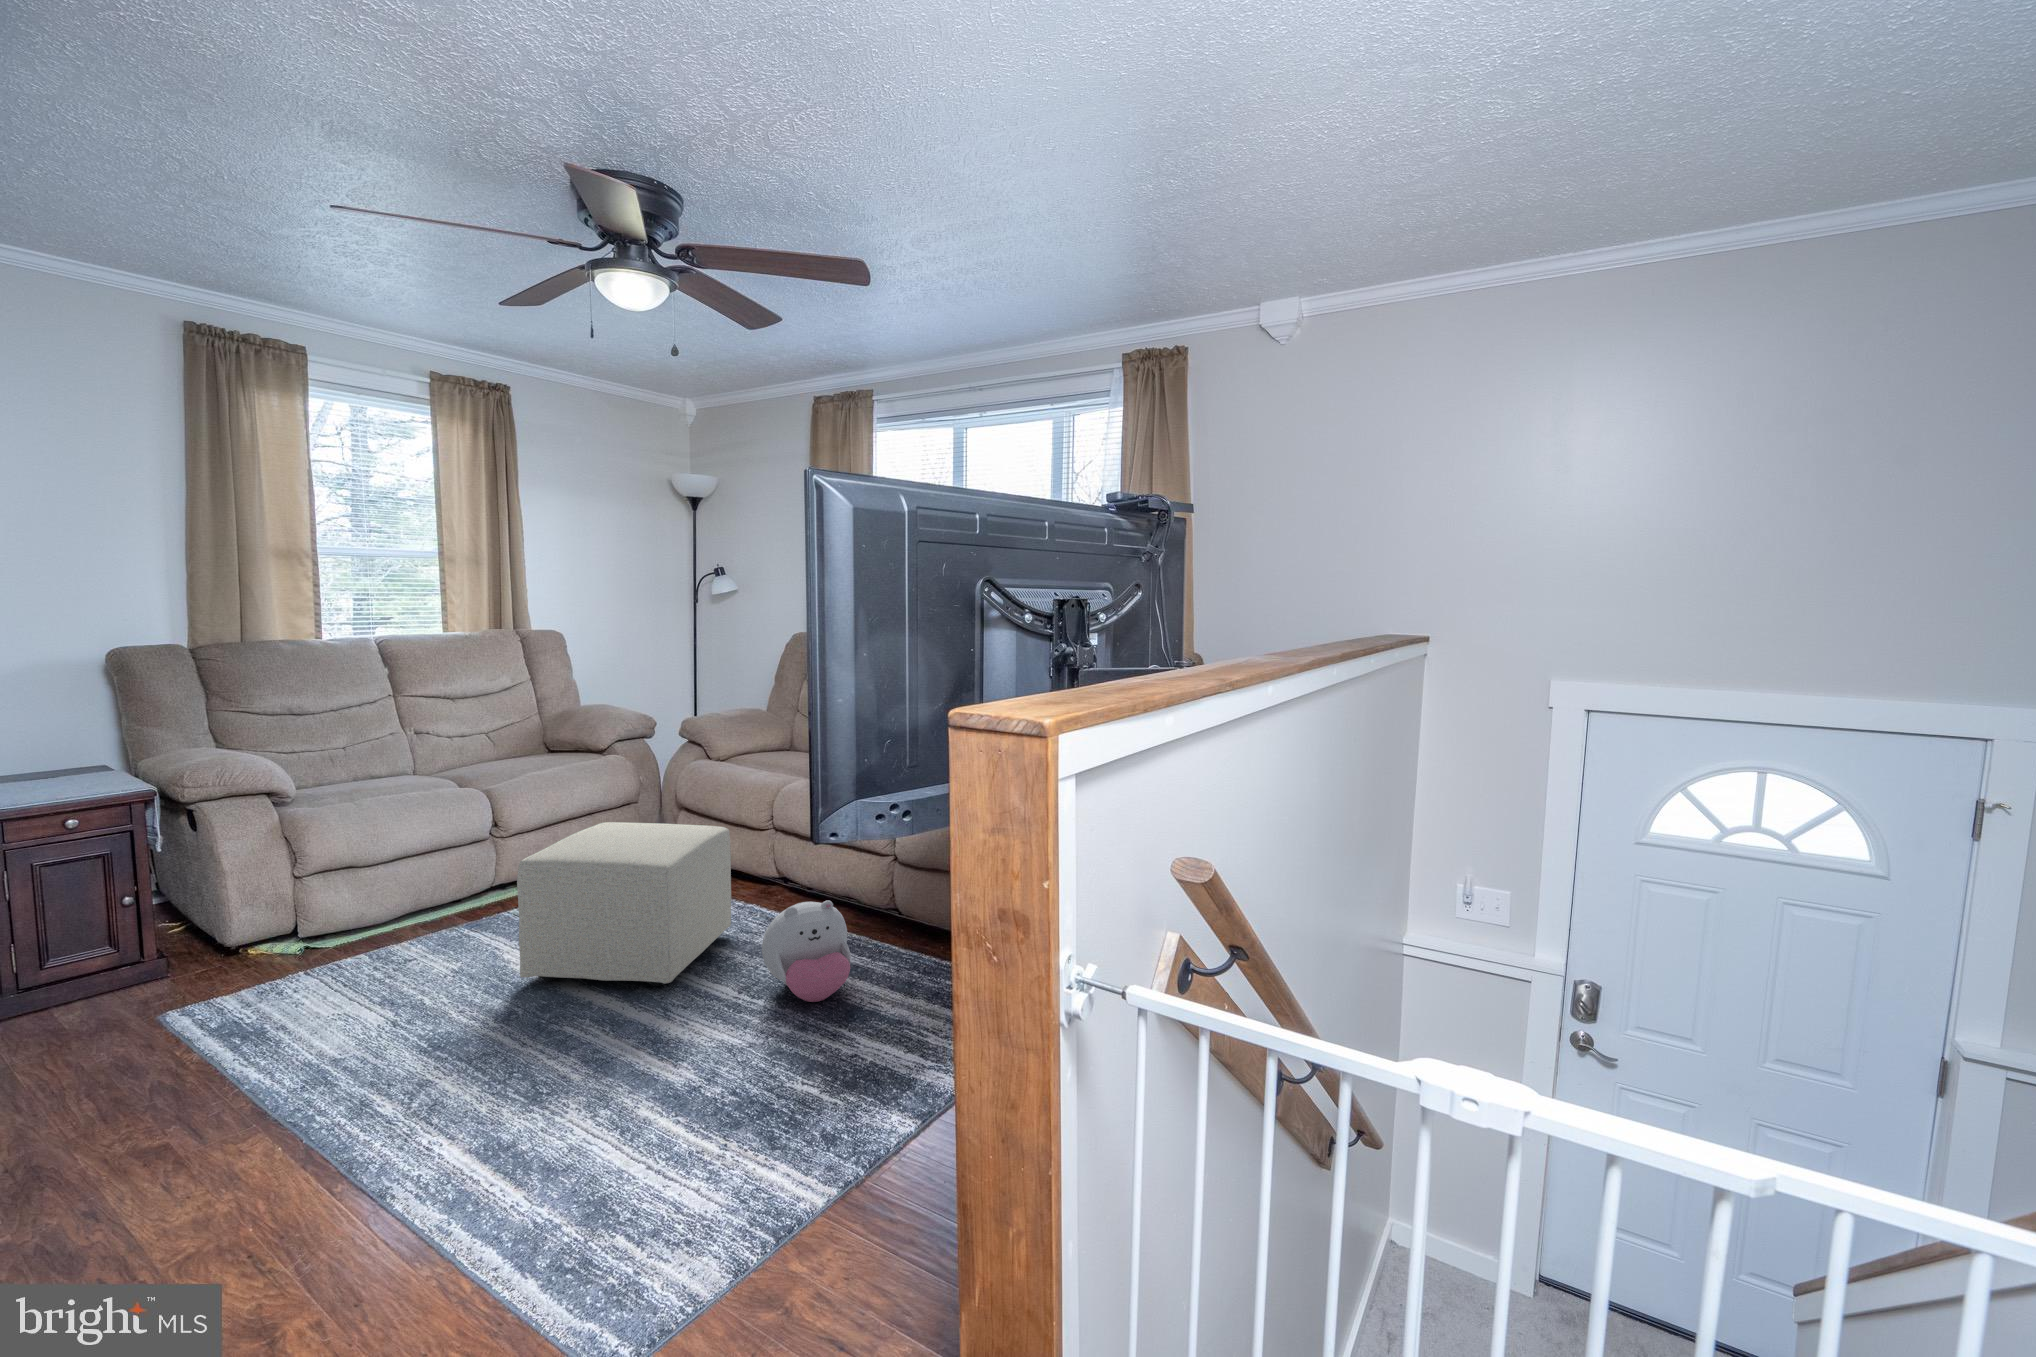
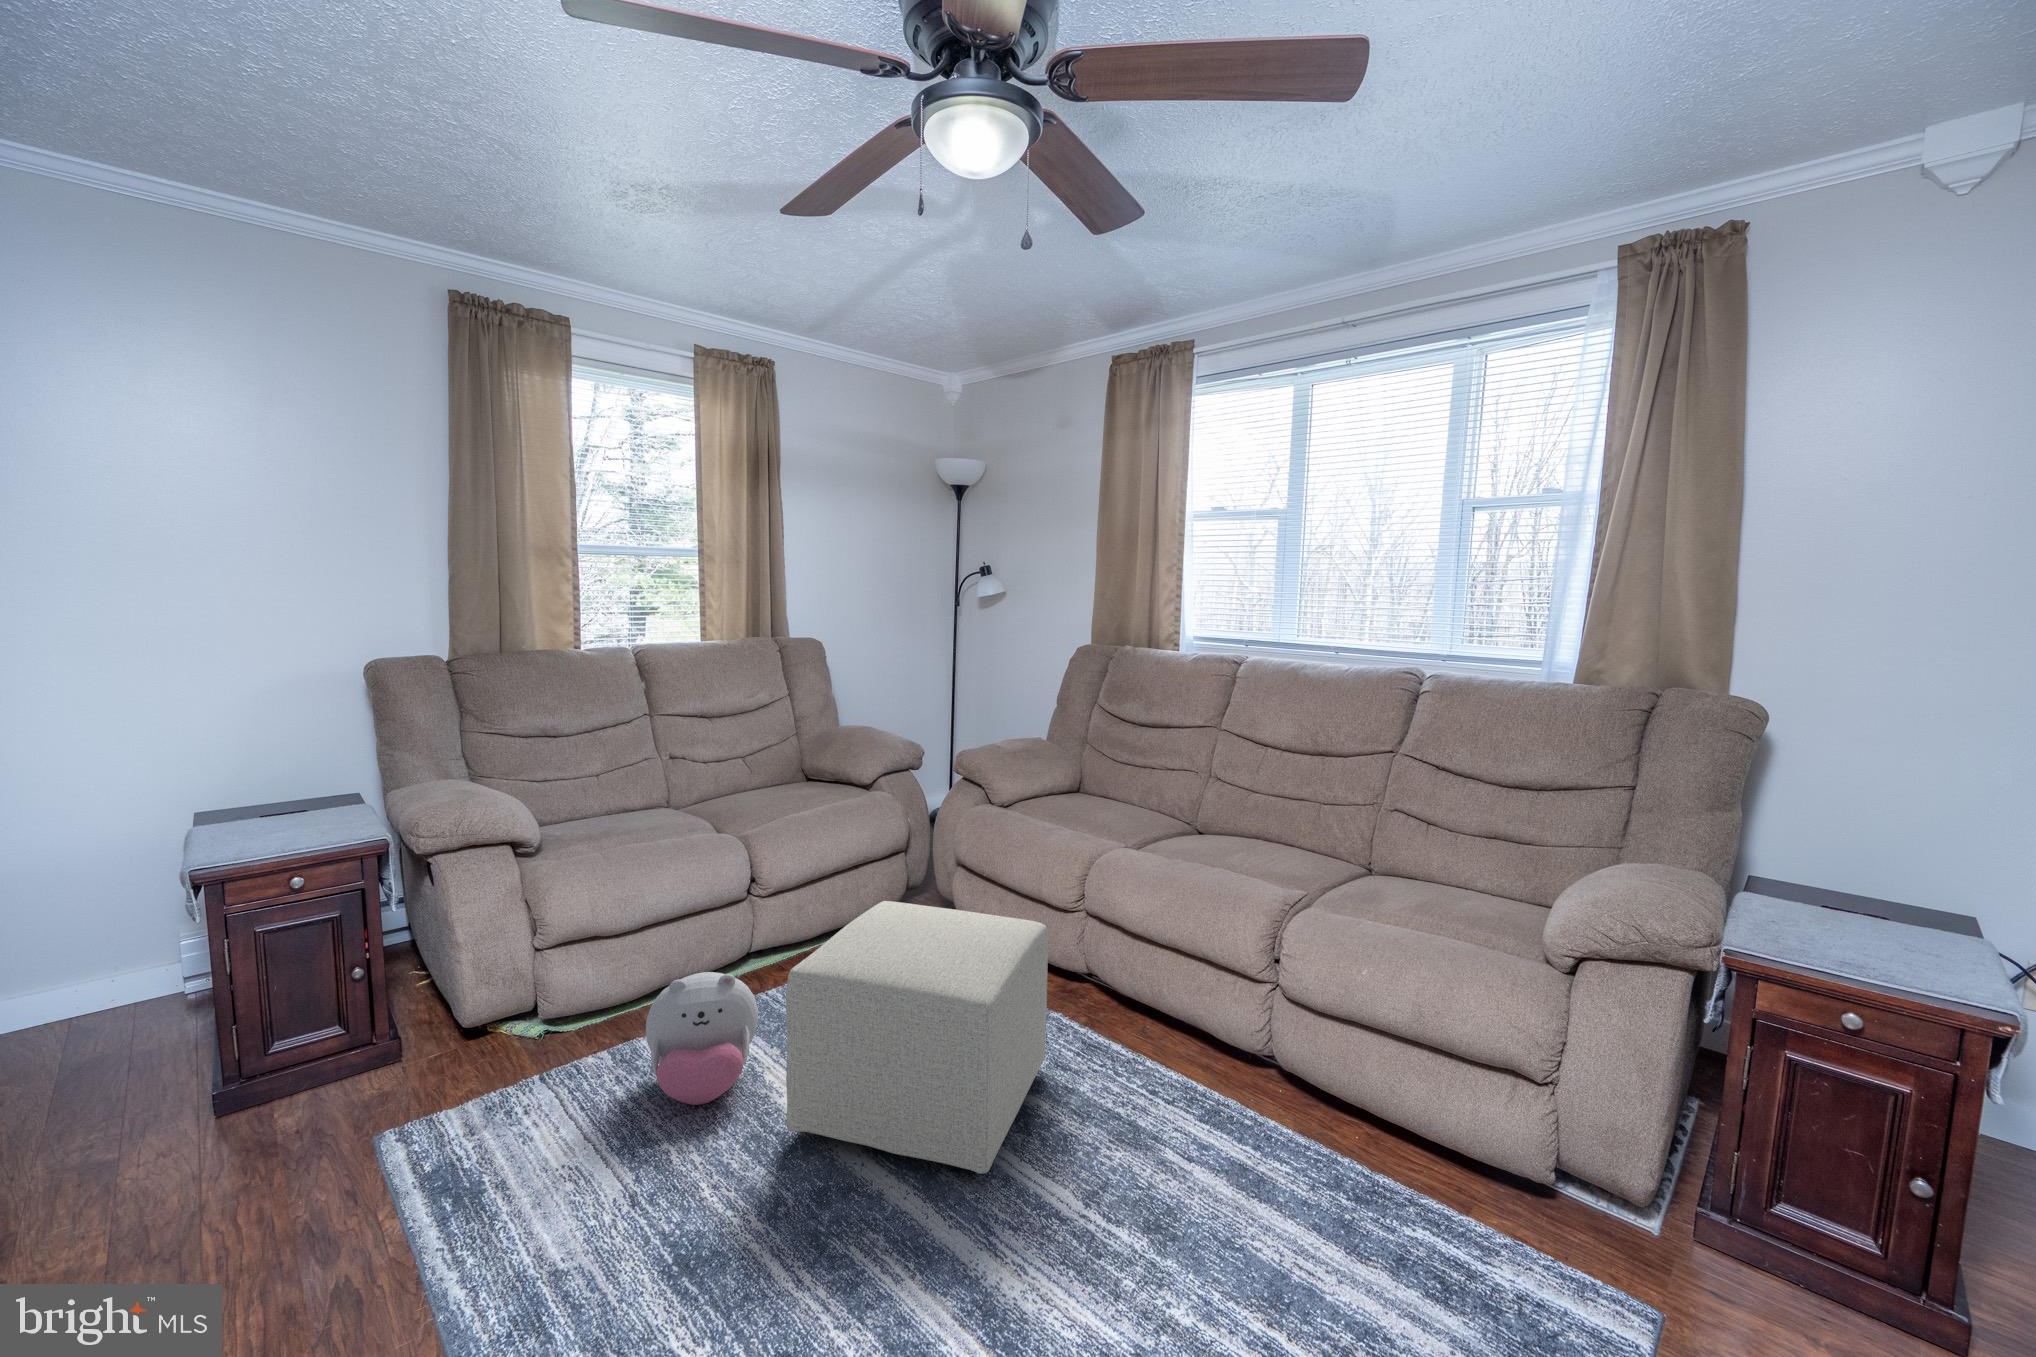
plush toy: present [762,900,851,1002] -> present [646,972,758,1105]

